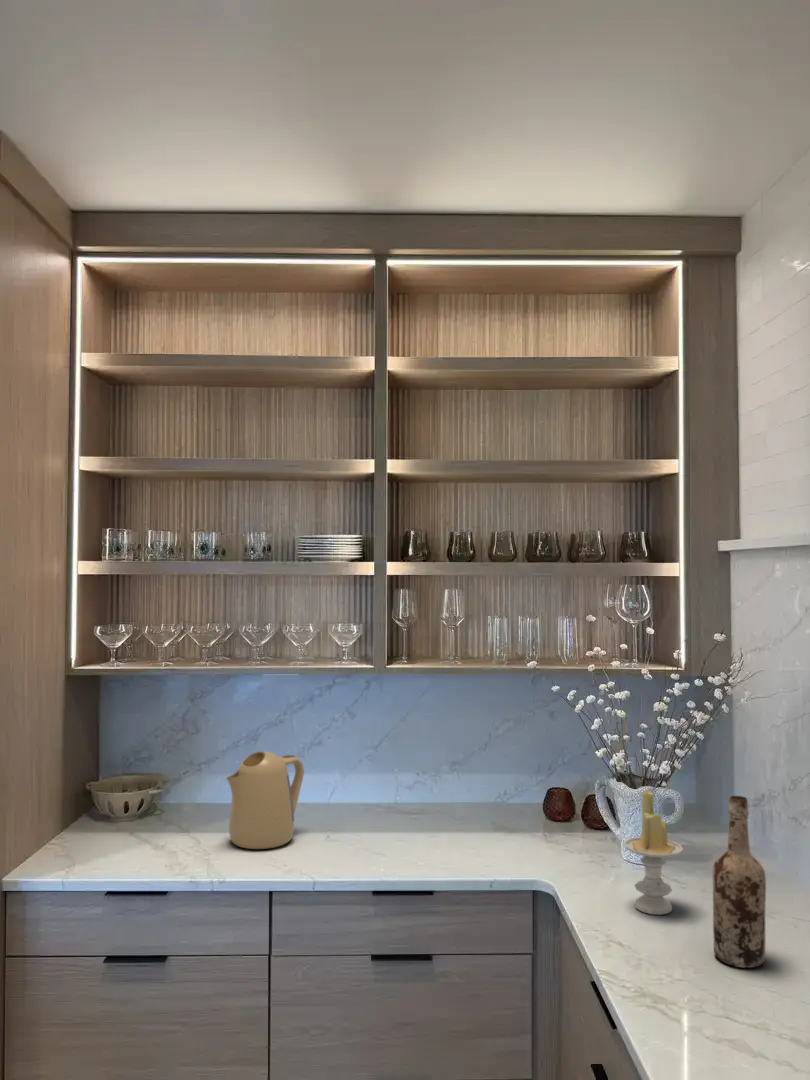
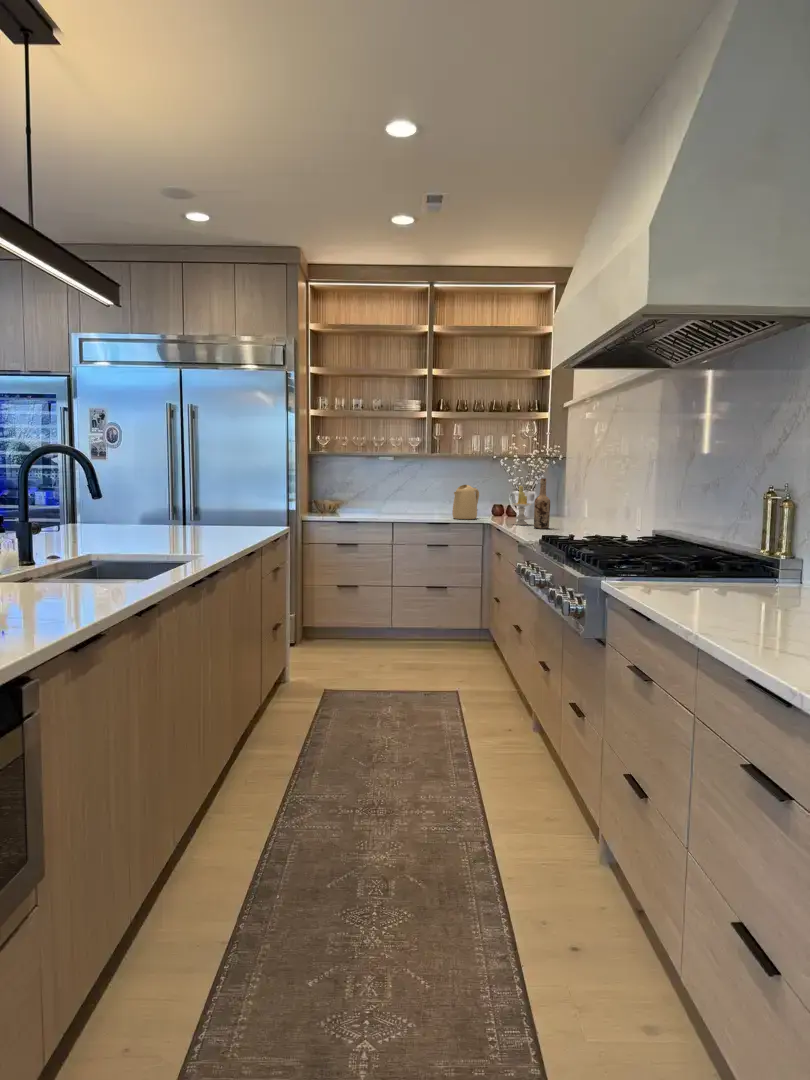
kettle: present [226,751,304,849] -> present [452,485,479,519]

